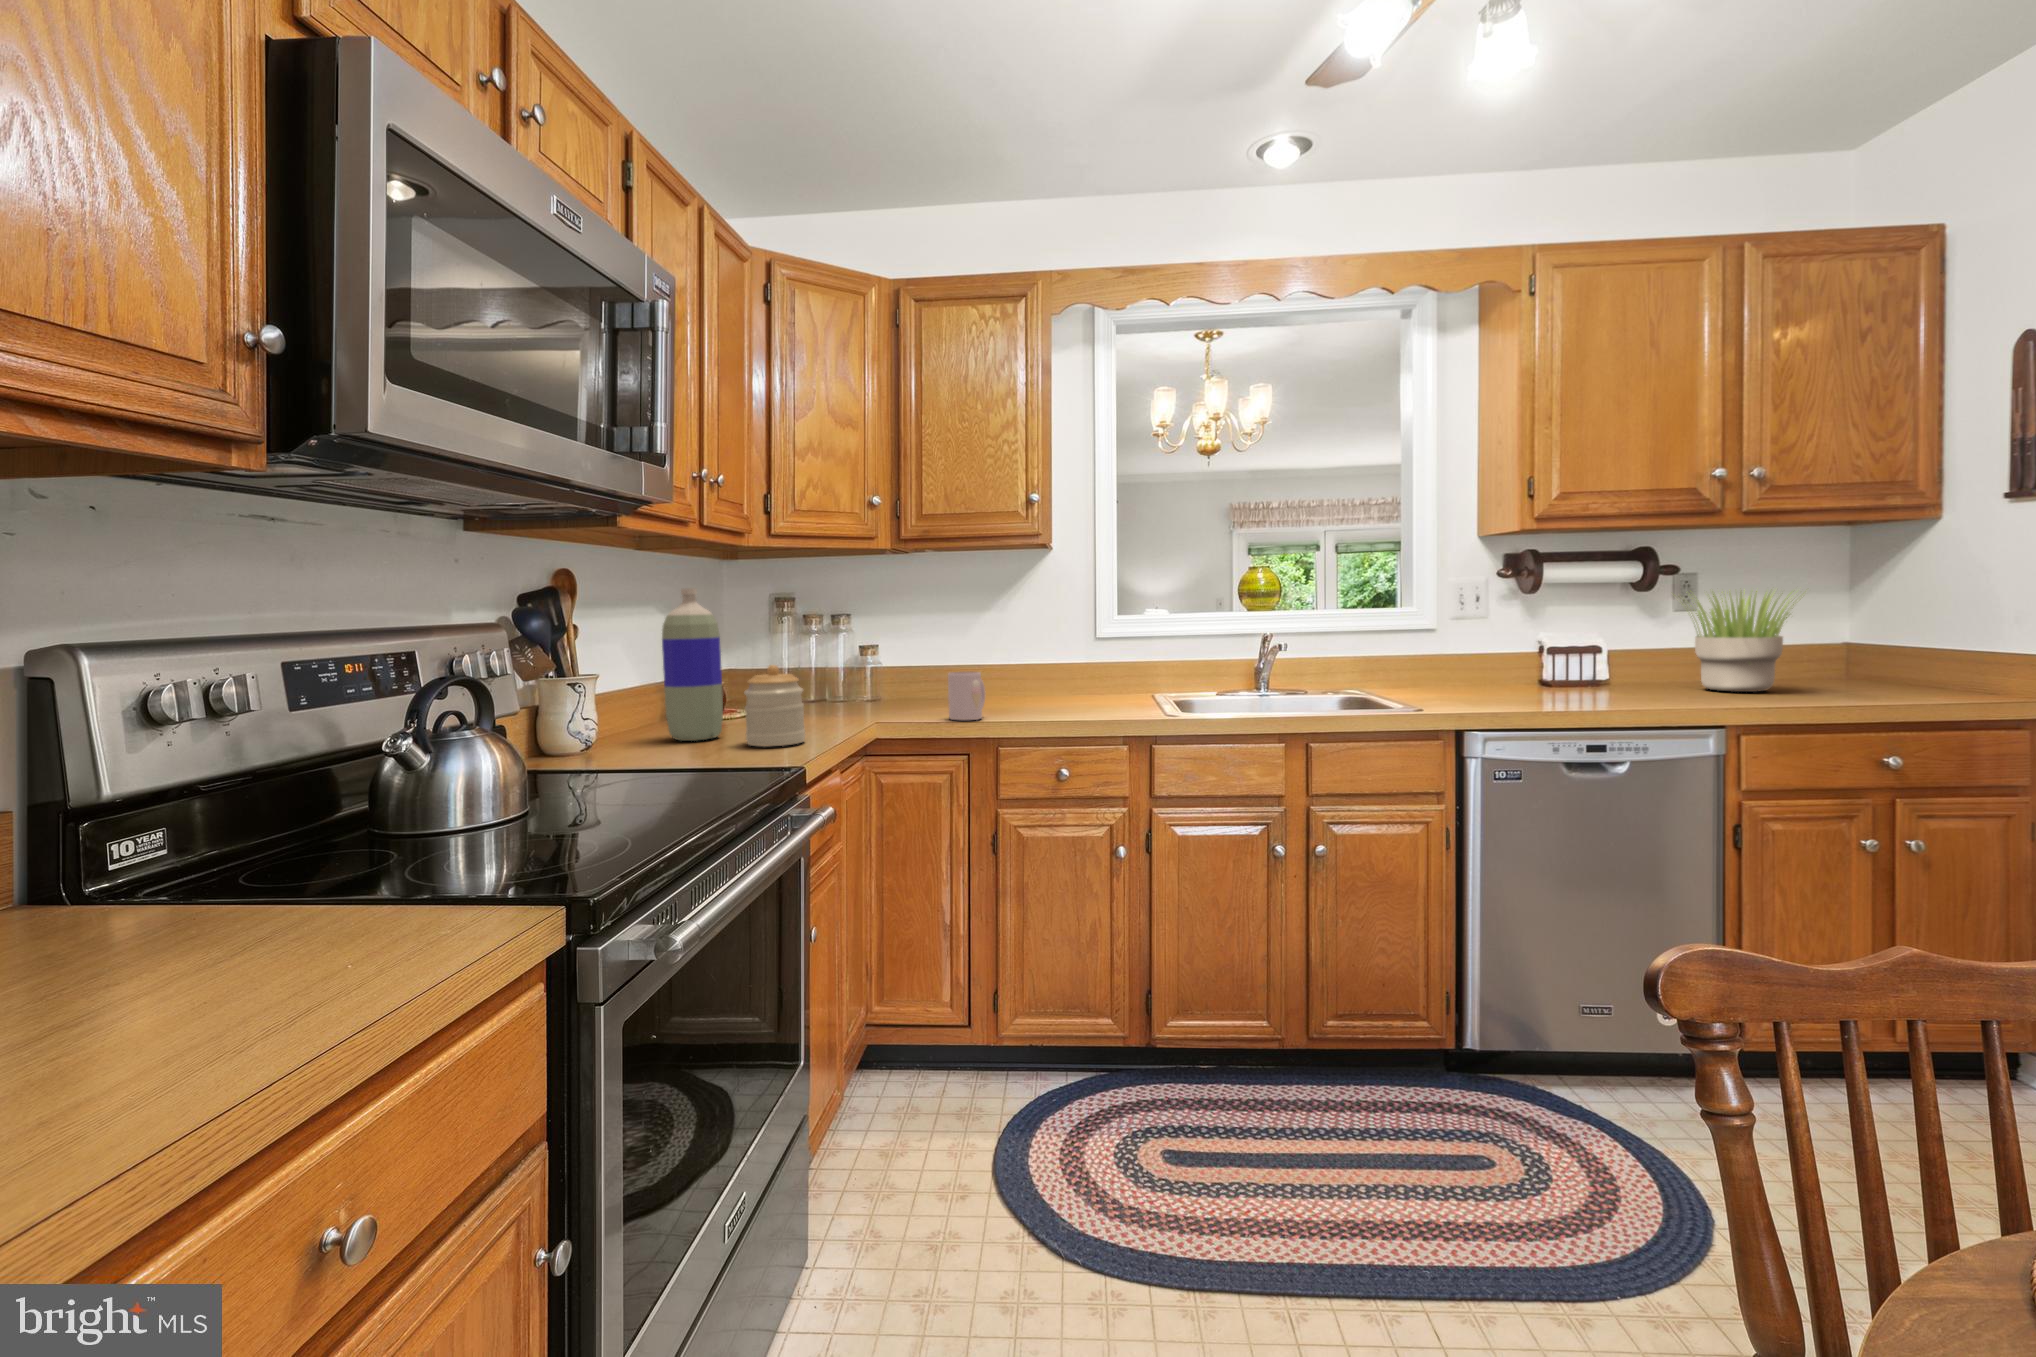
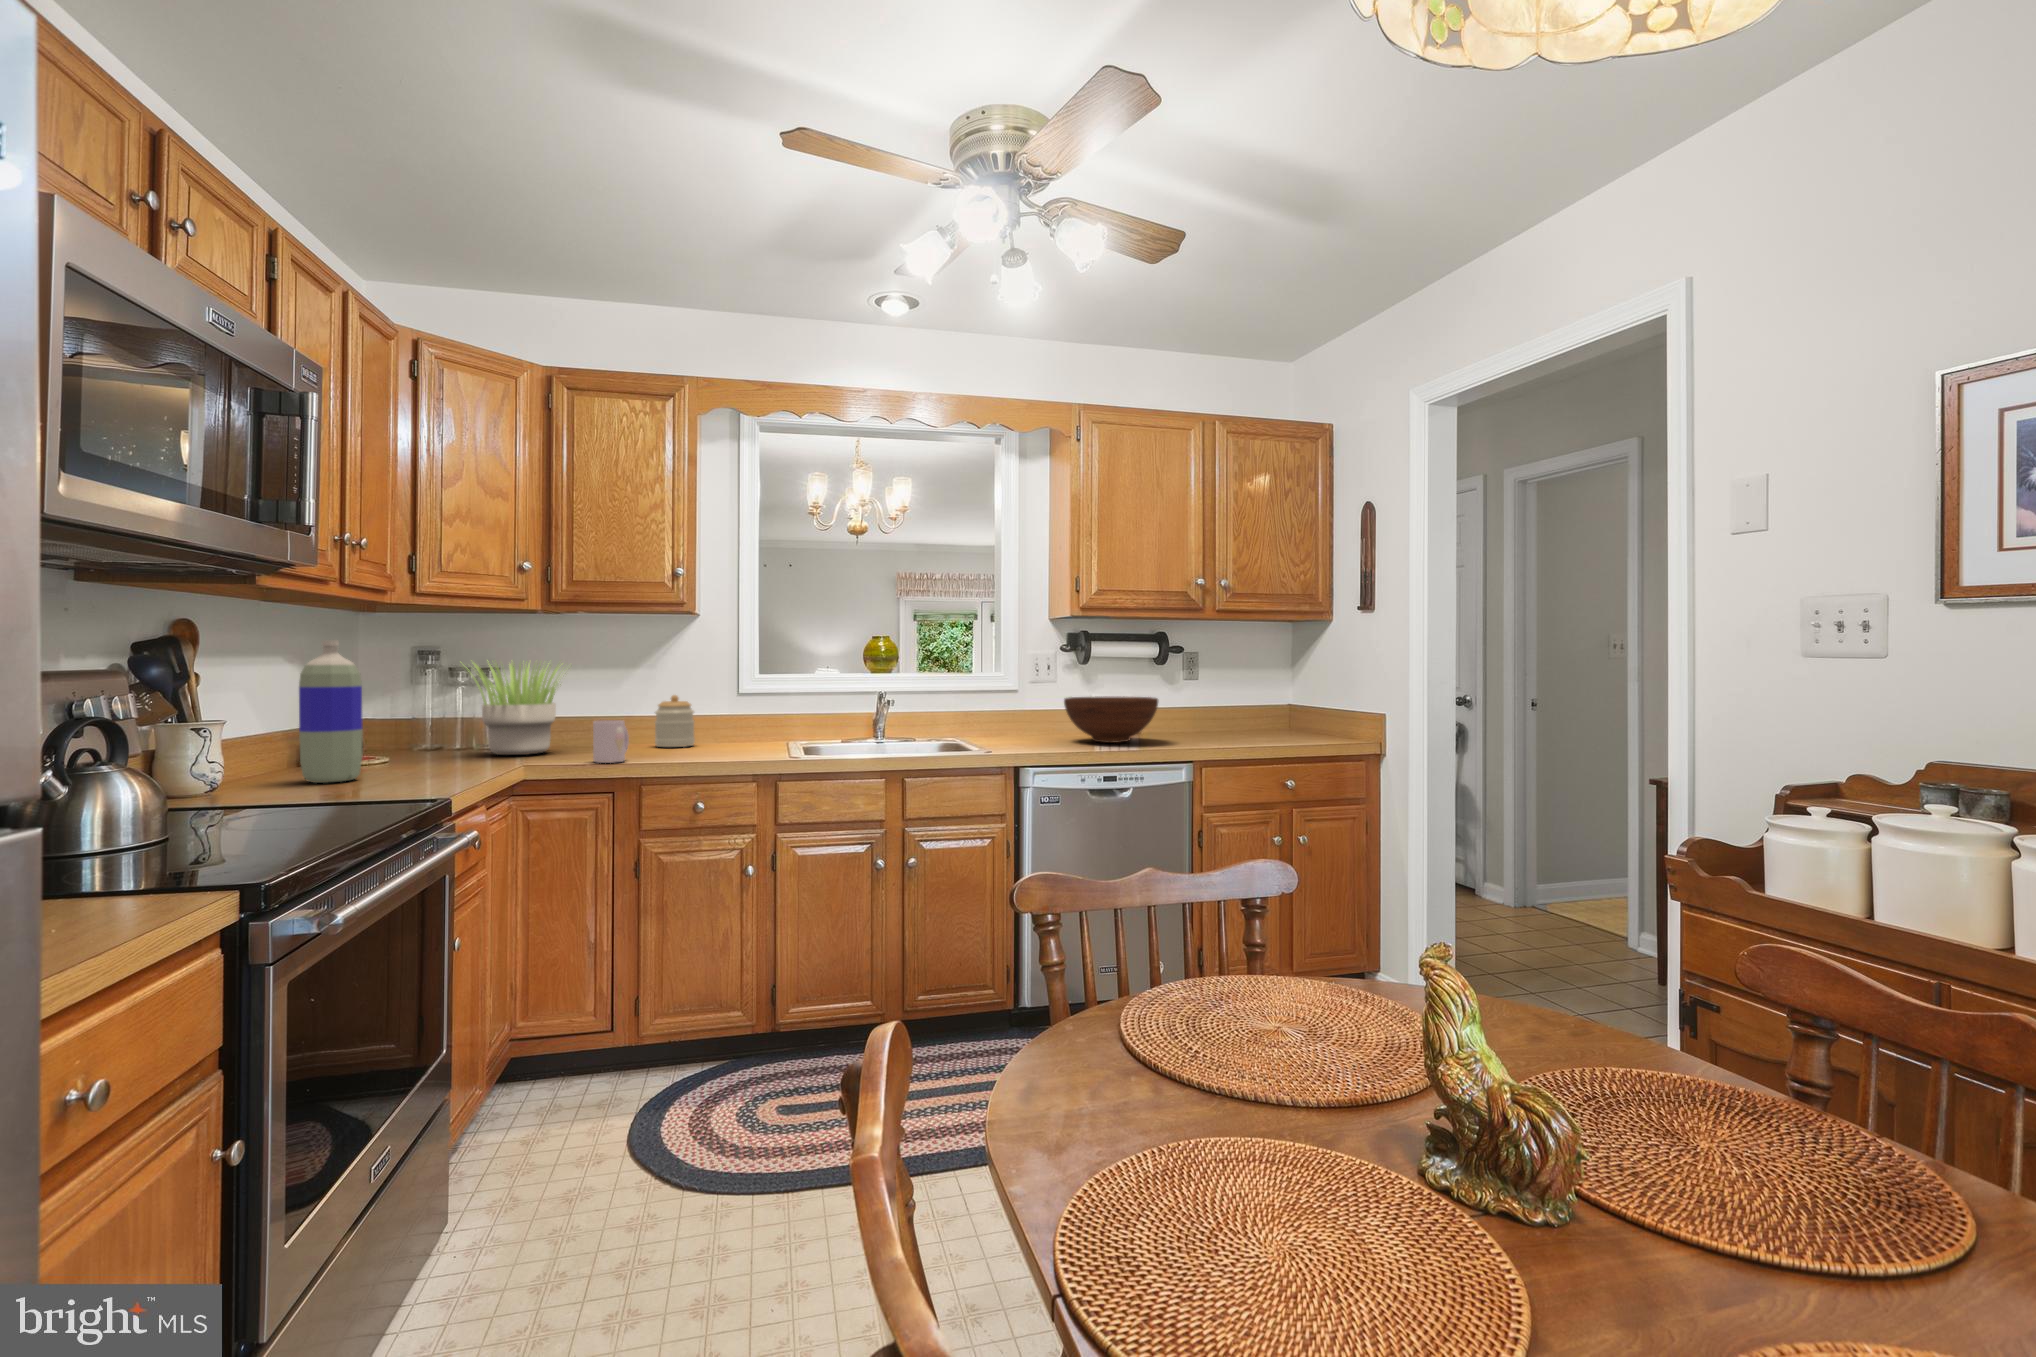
potted plant: present [1692,589,1804,692] -> present [461,662,561,755]
fruit bowl: none [1508,637,1652,699] -> present [1064,697,1158,743]
jar: present [744,665,805,746] -> present [655,695,695,747]

